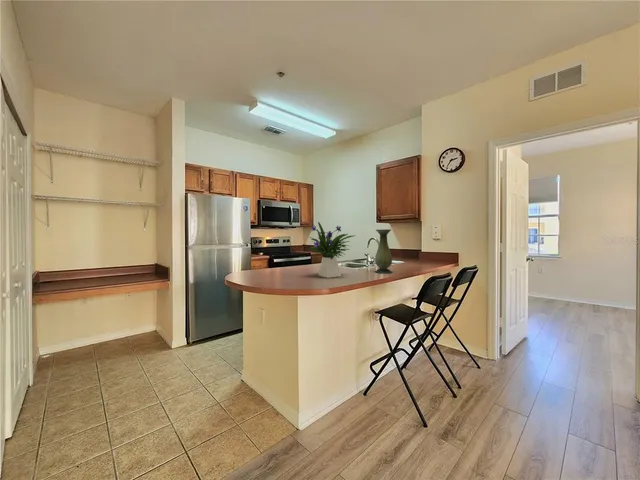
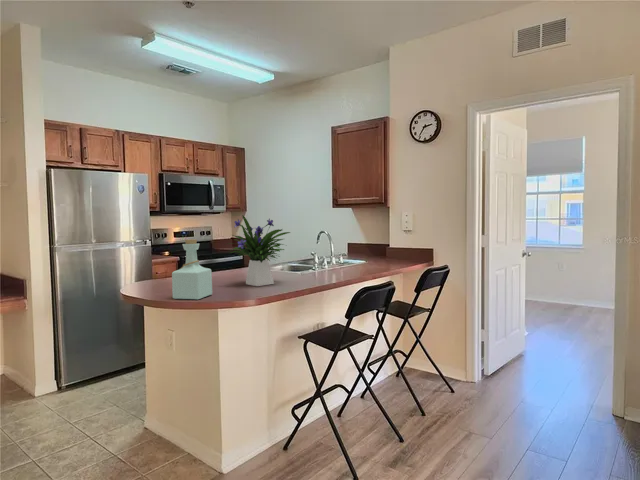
vase: present [375,229,392,274] -> none [320,222,342,279]
bottle: none [263,239,294,287] -> present [172,239,212,300]

